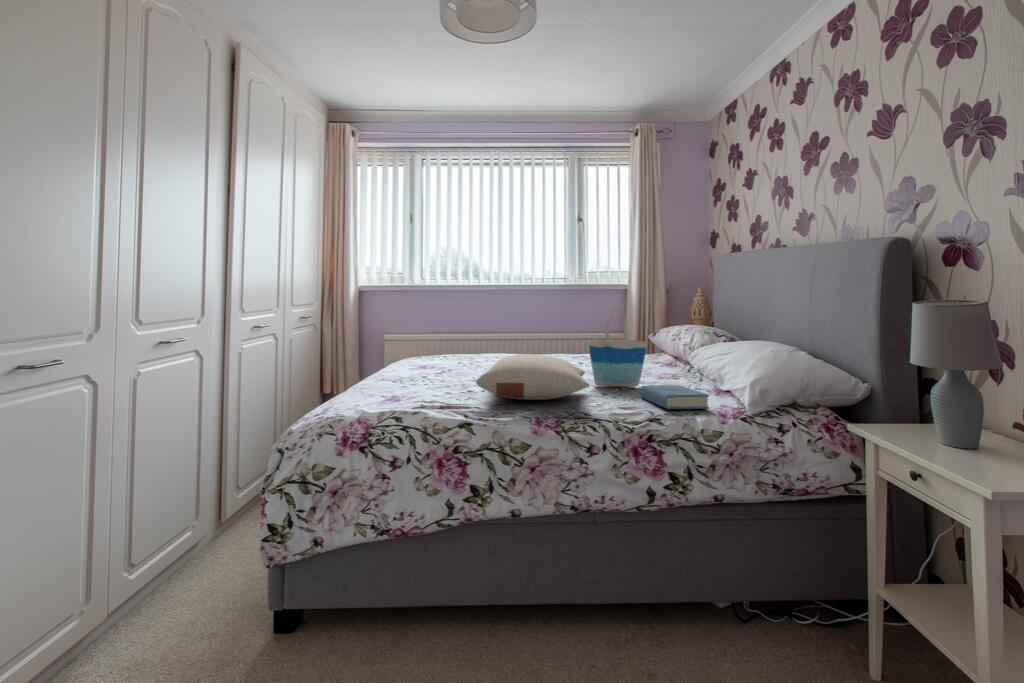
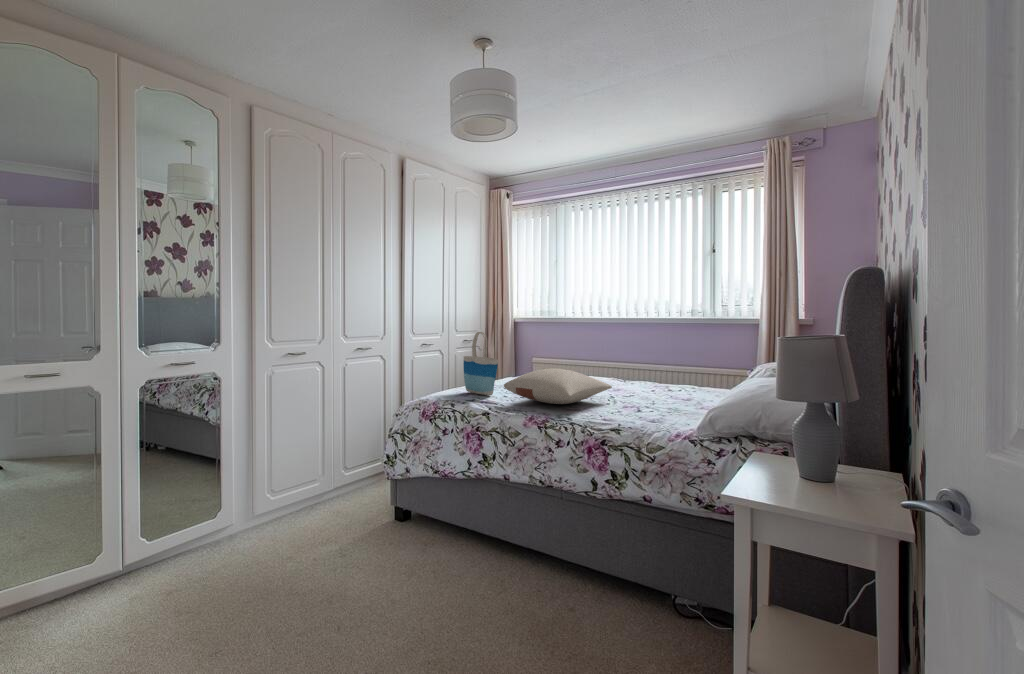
tote bag: present [589,308,647,387] -> present [463,332,498,395]
book: present [640,385,709,409] -> none [629,403,677,427]

